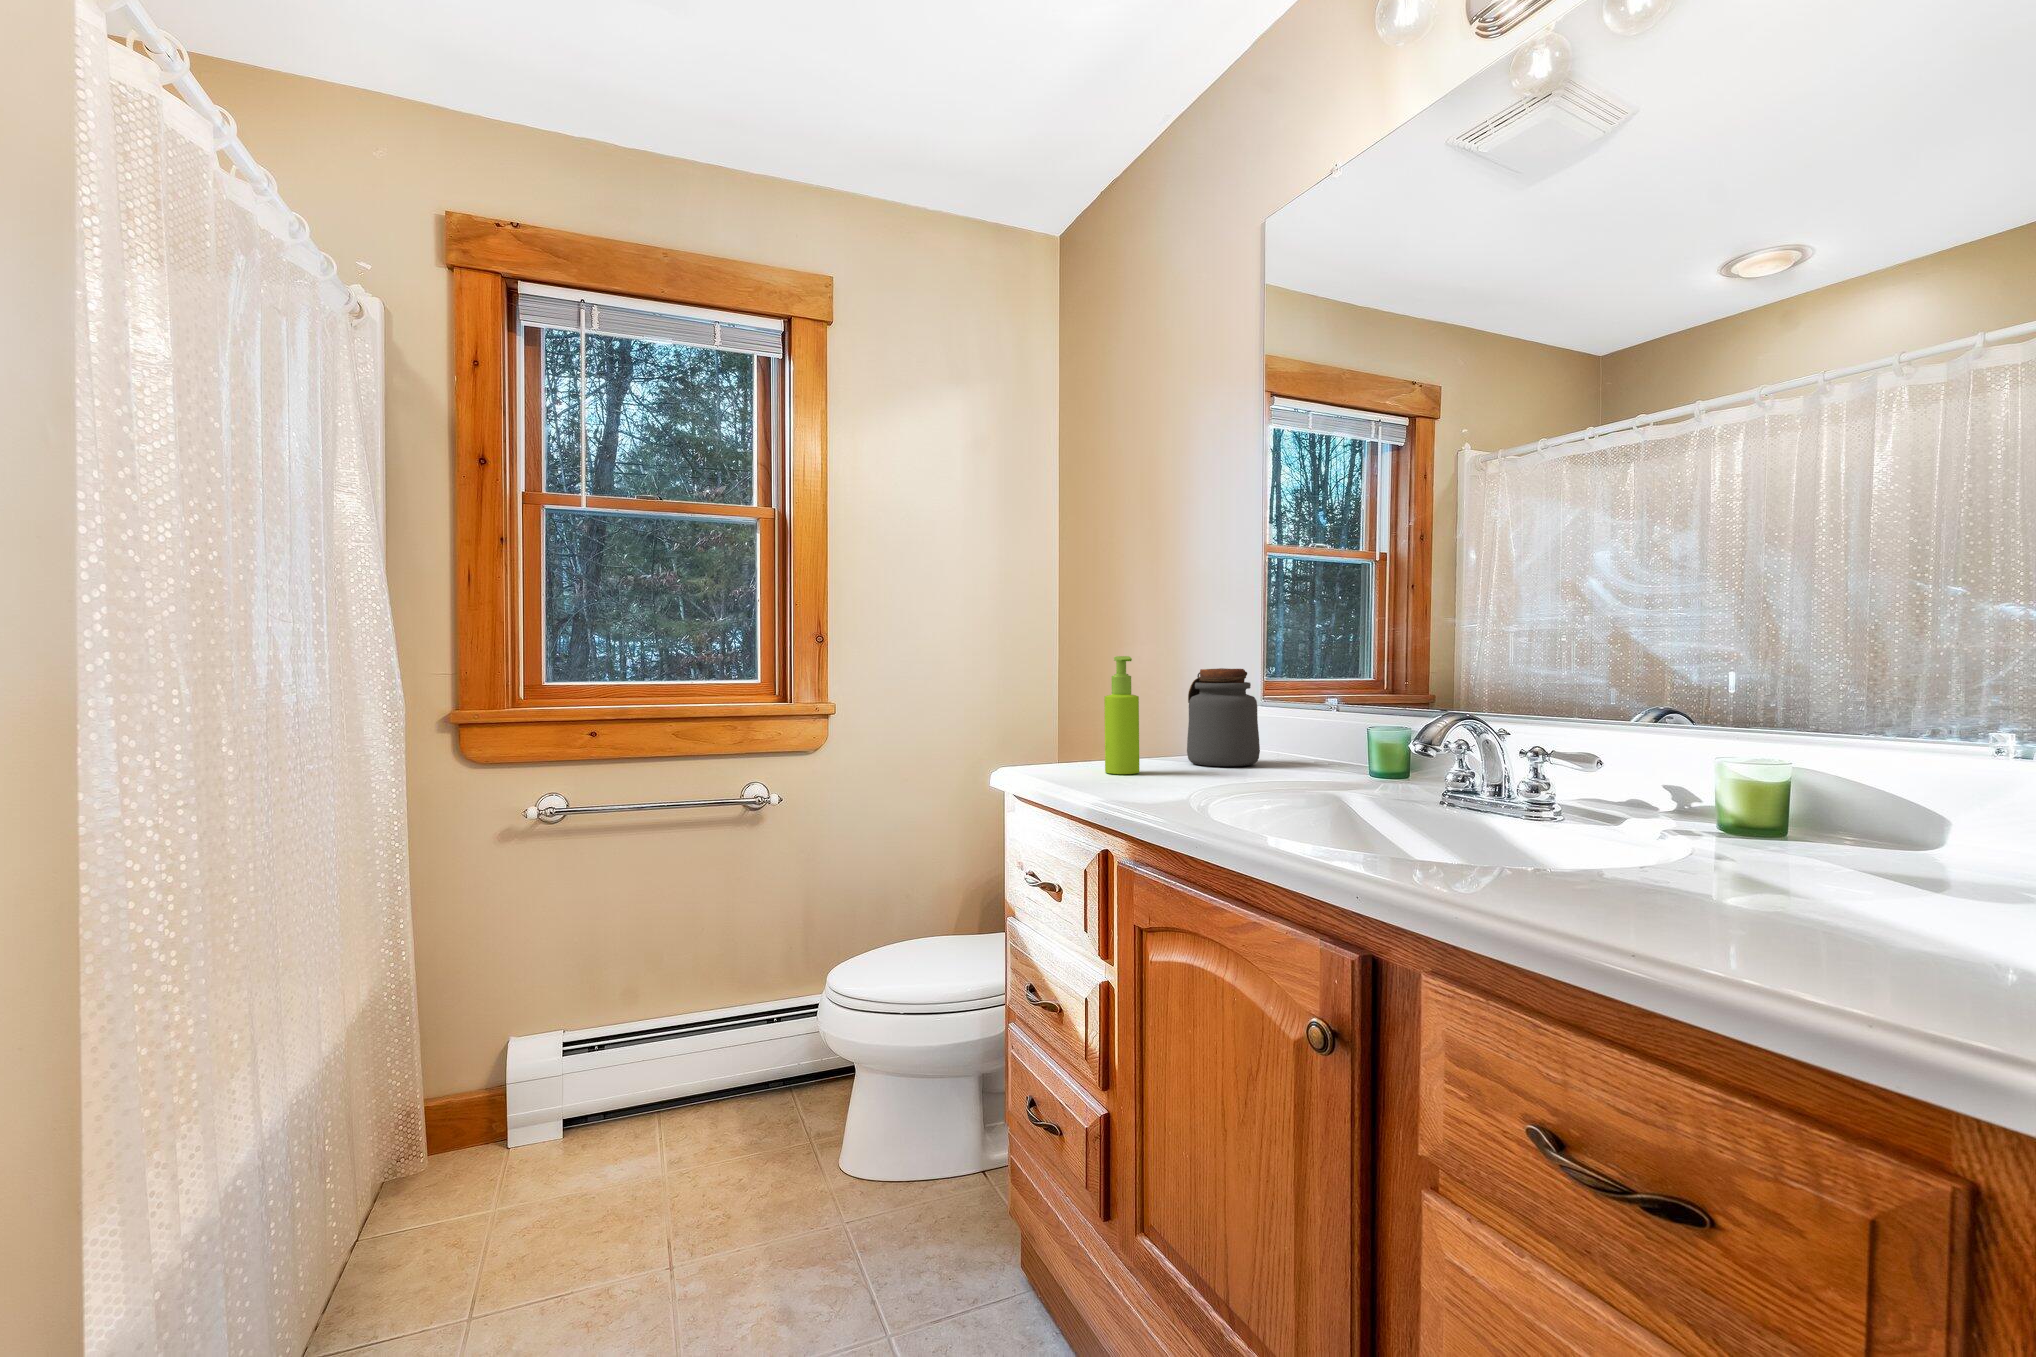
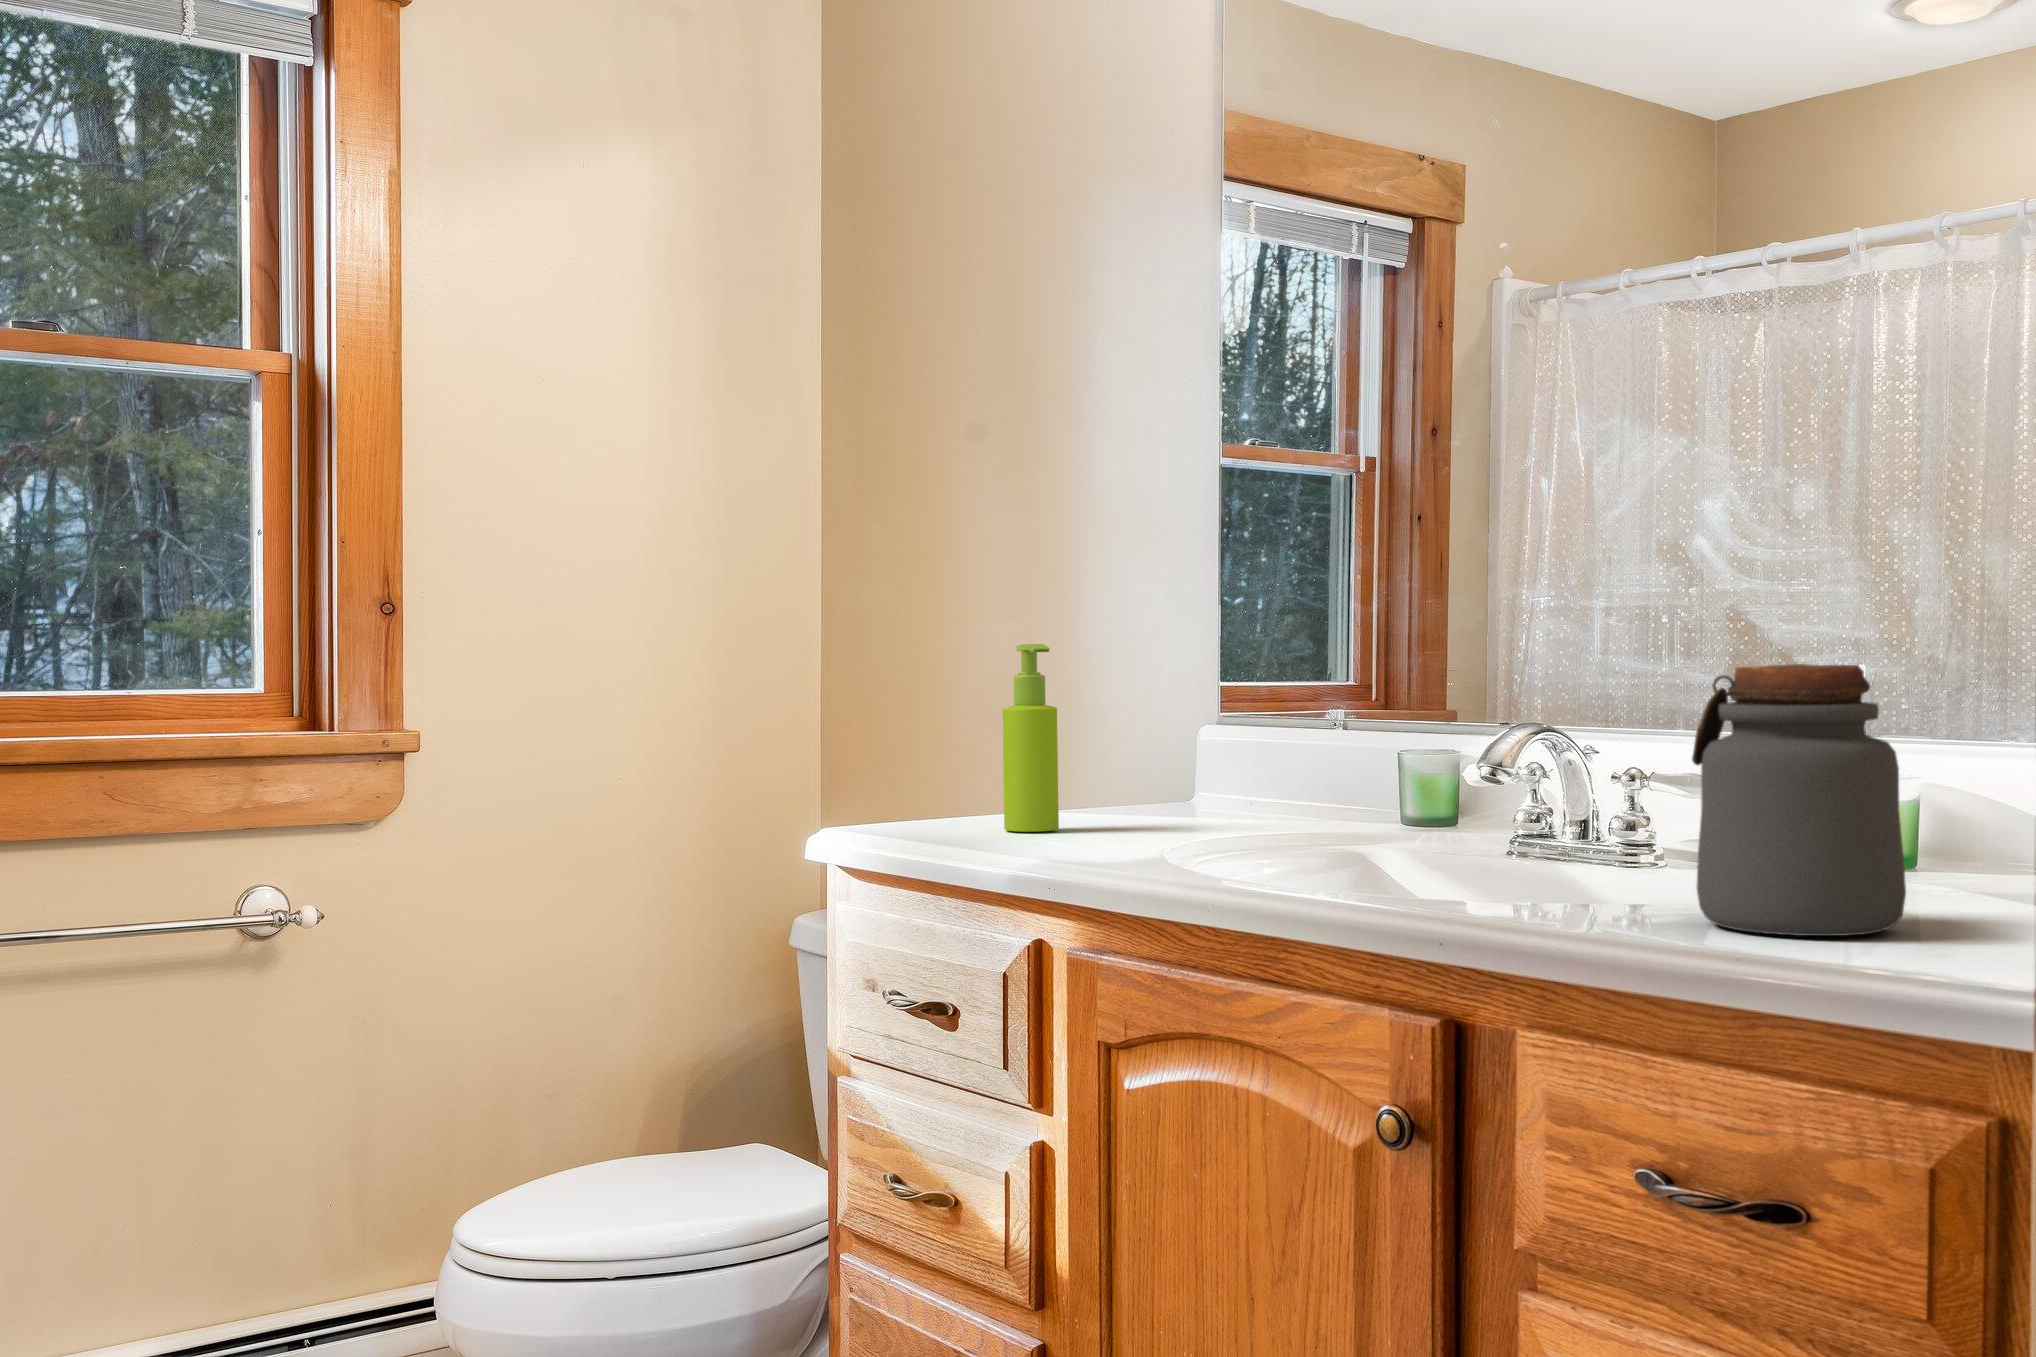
jar: present [1187,668,1260,766] -> present [1692,664,1906,936]

